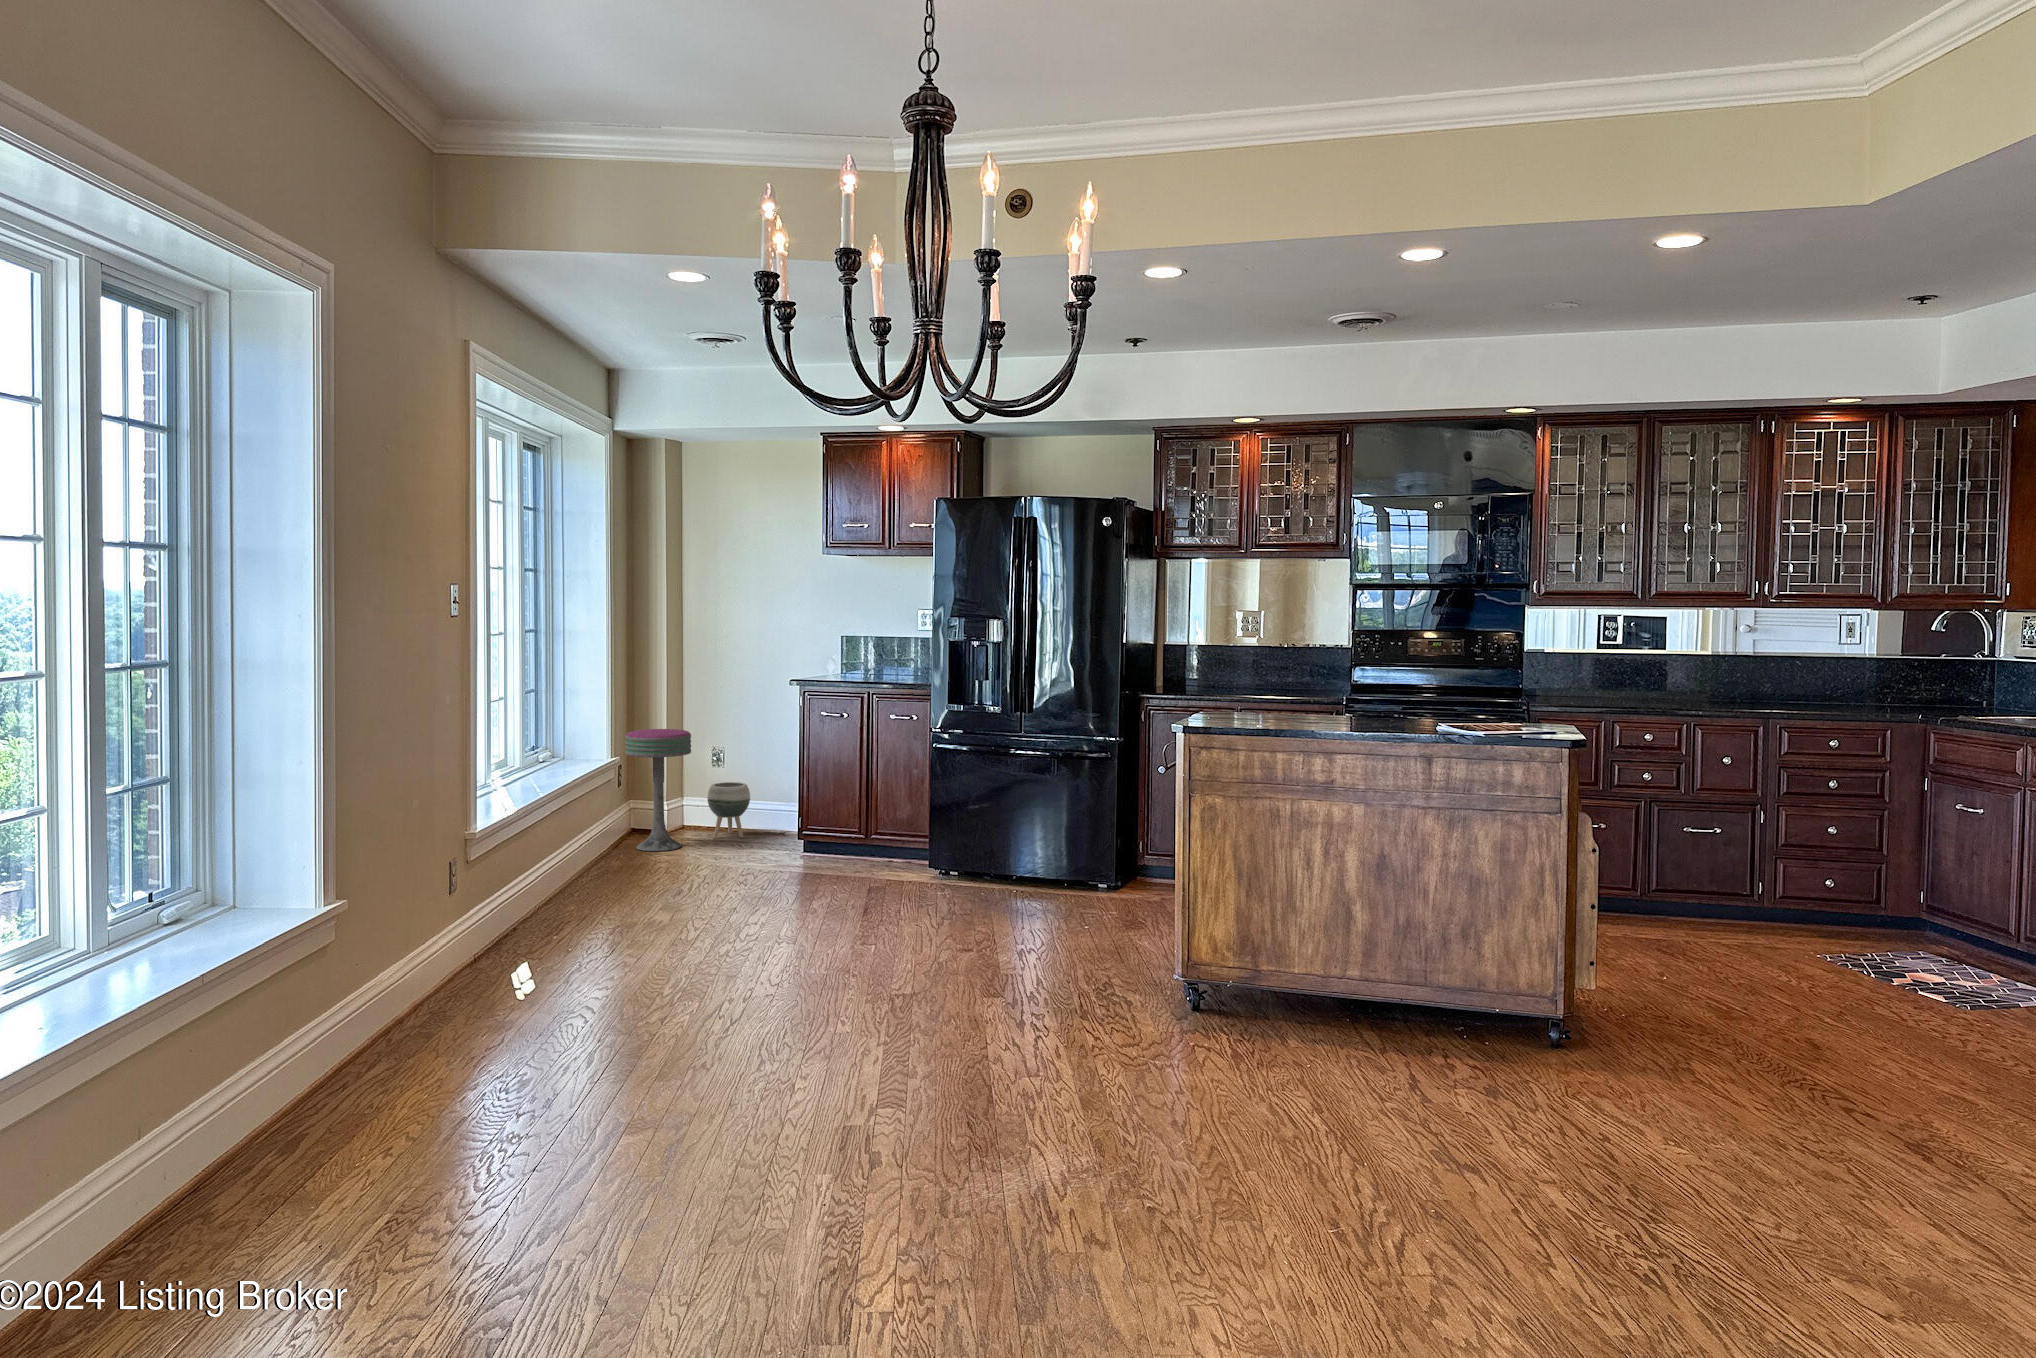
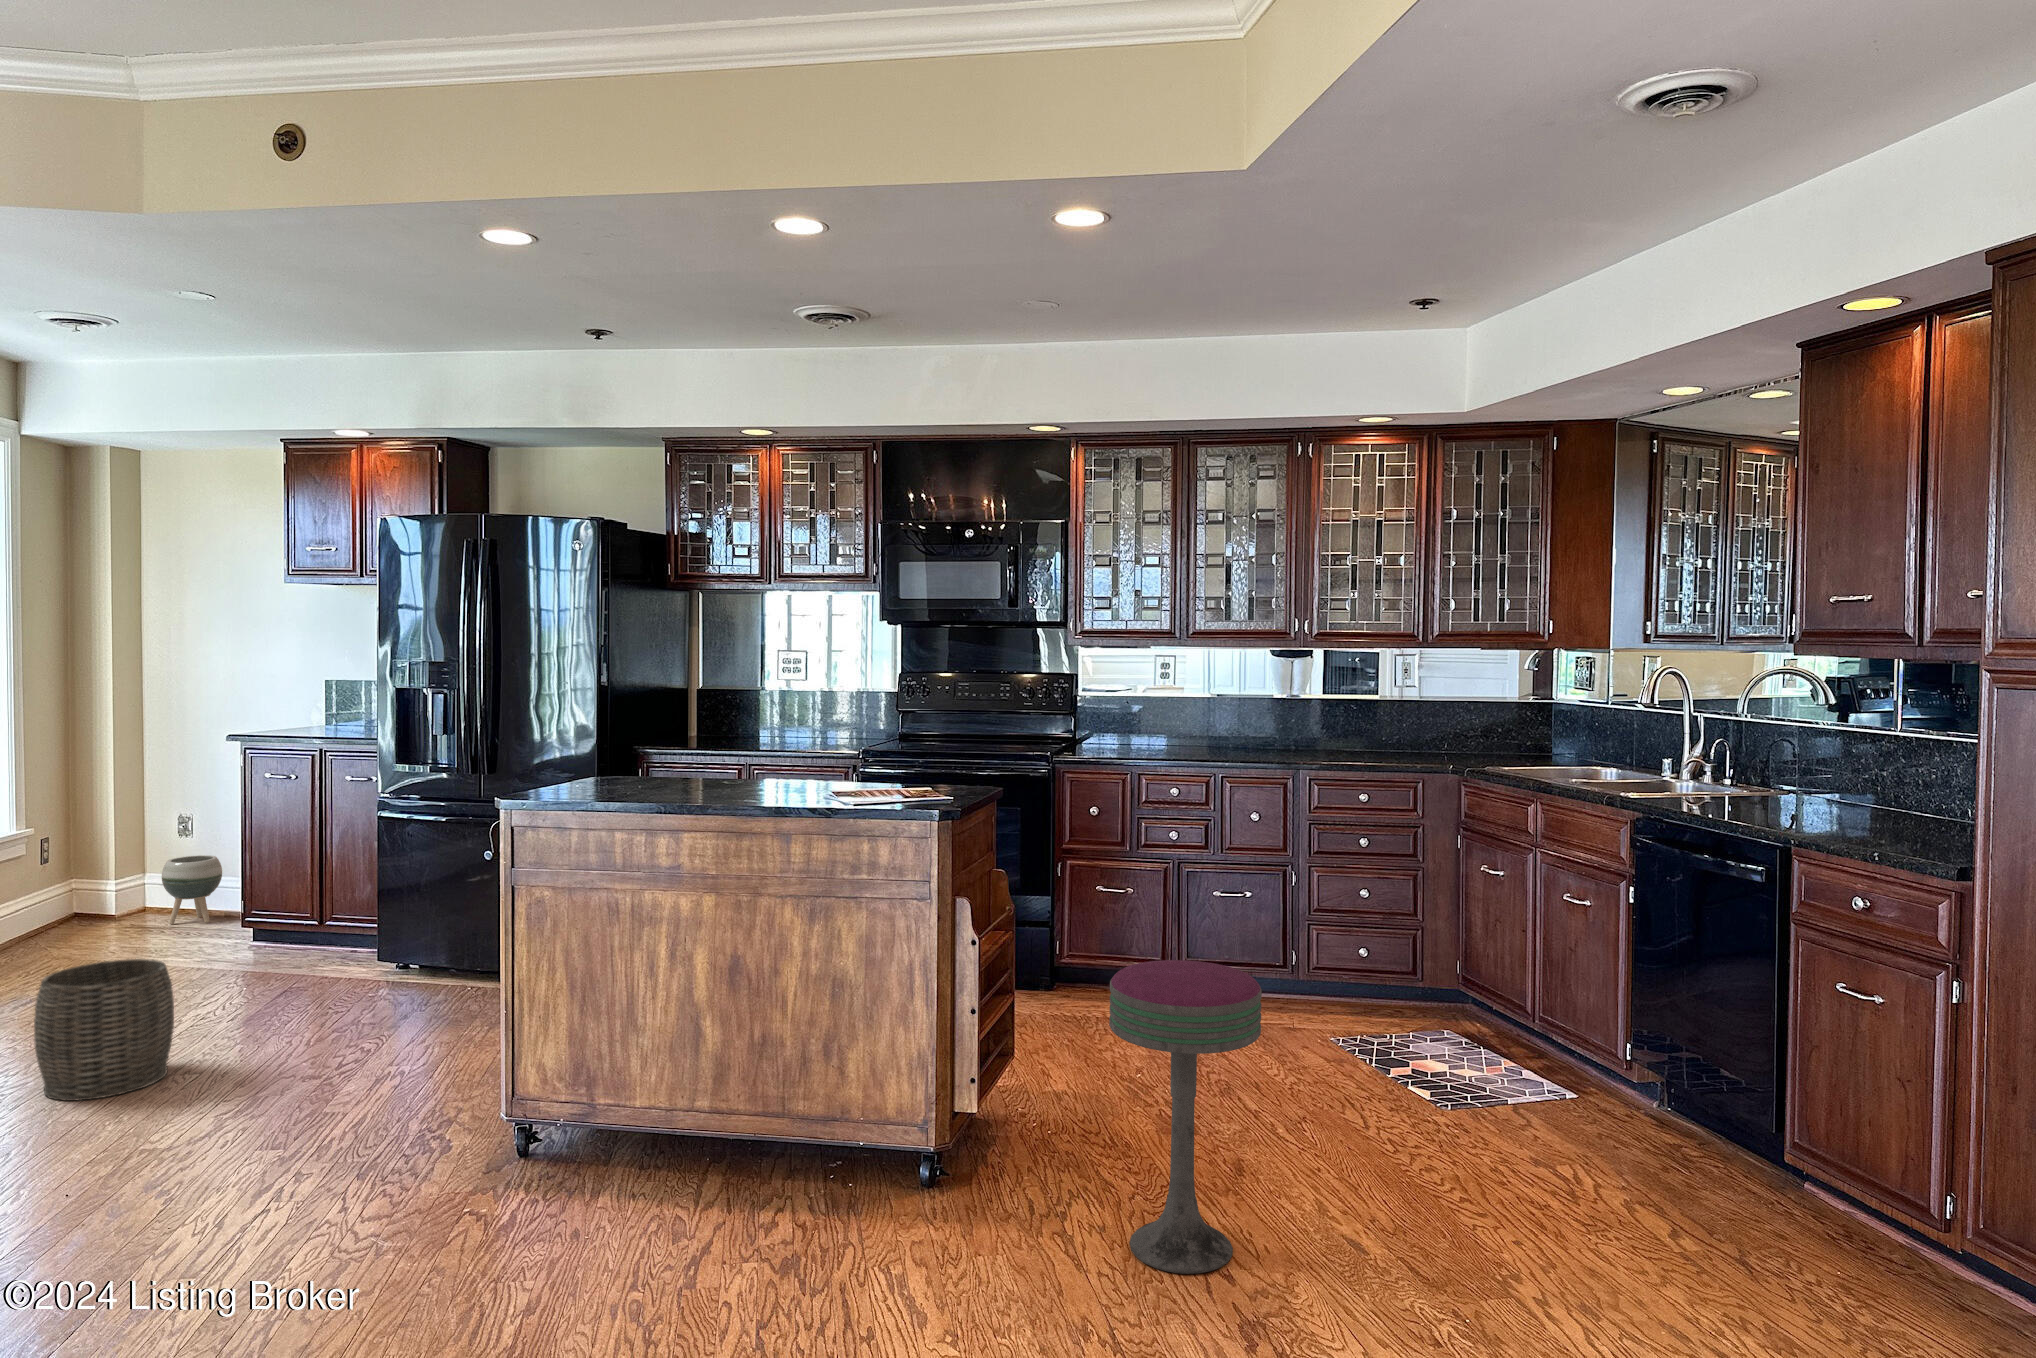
bar stool: present [625,729,691,851] -> present [1109,960,1262,1274]
woven basket: none [764,852,853,958] -> present [34,959,174,1101]

